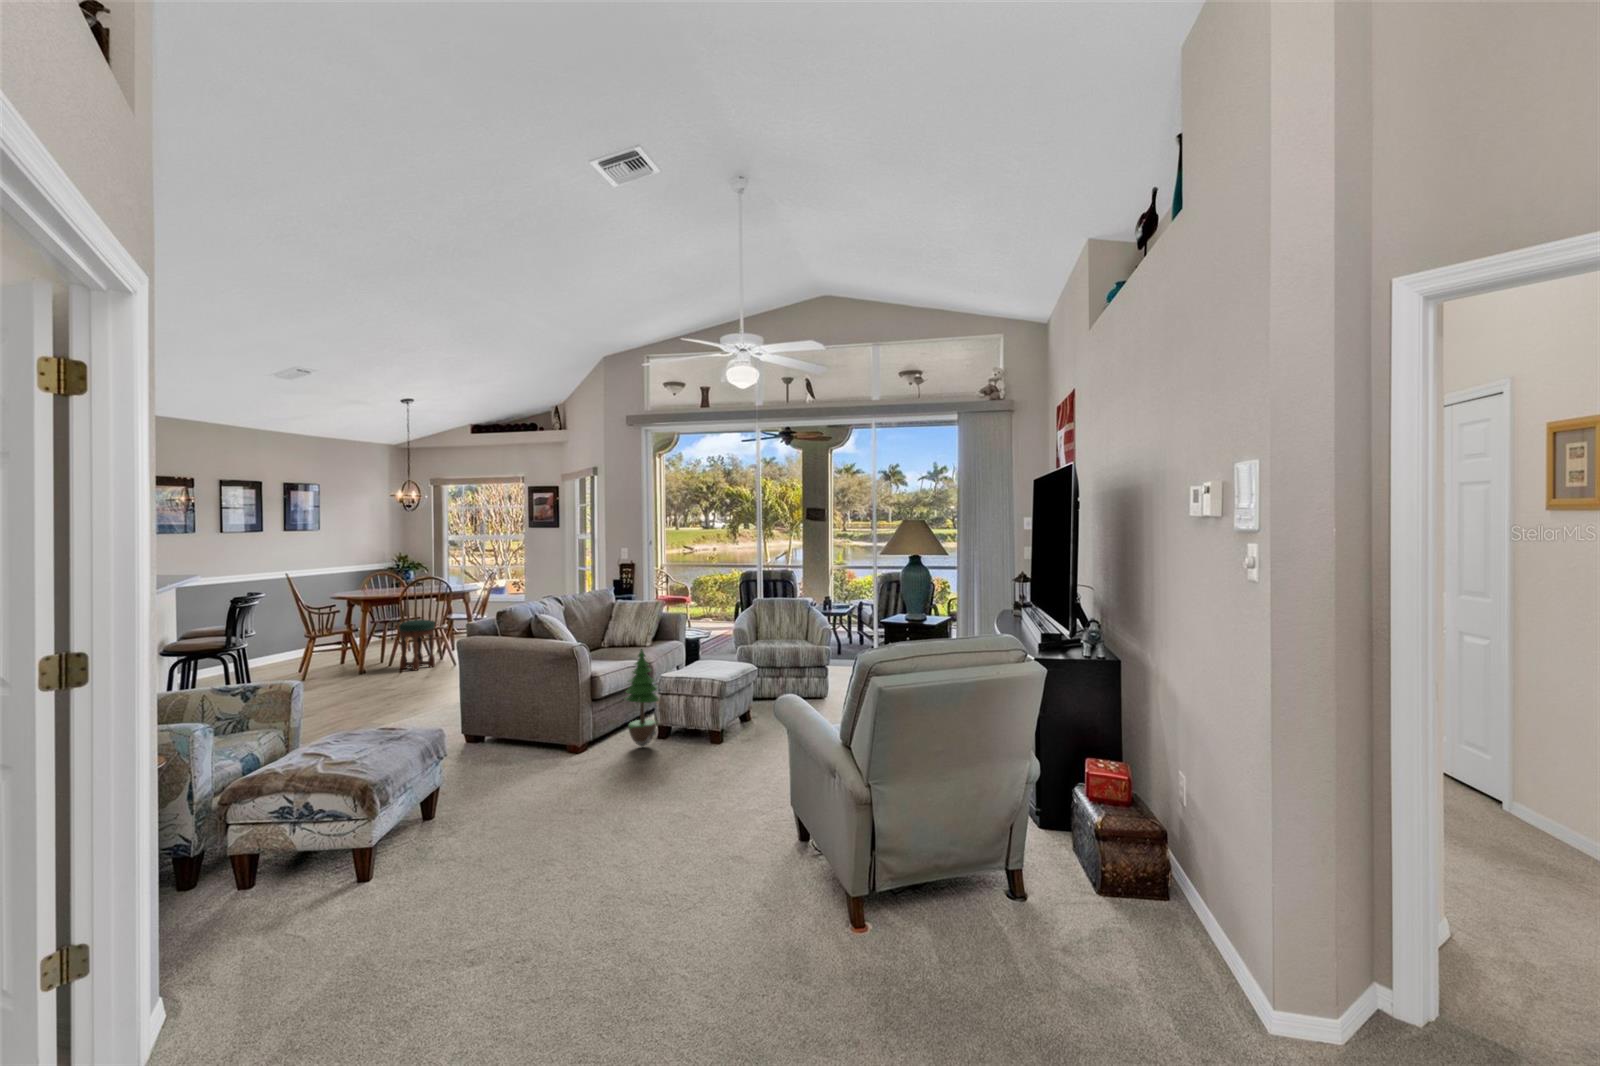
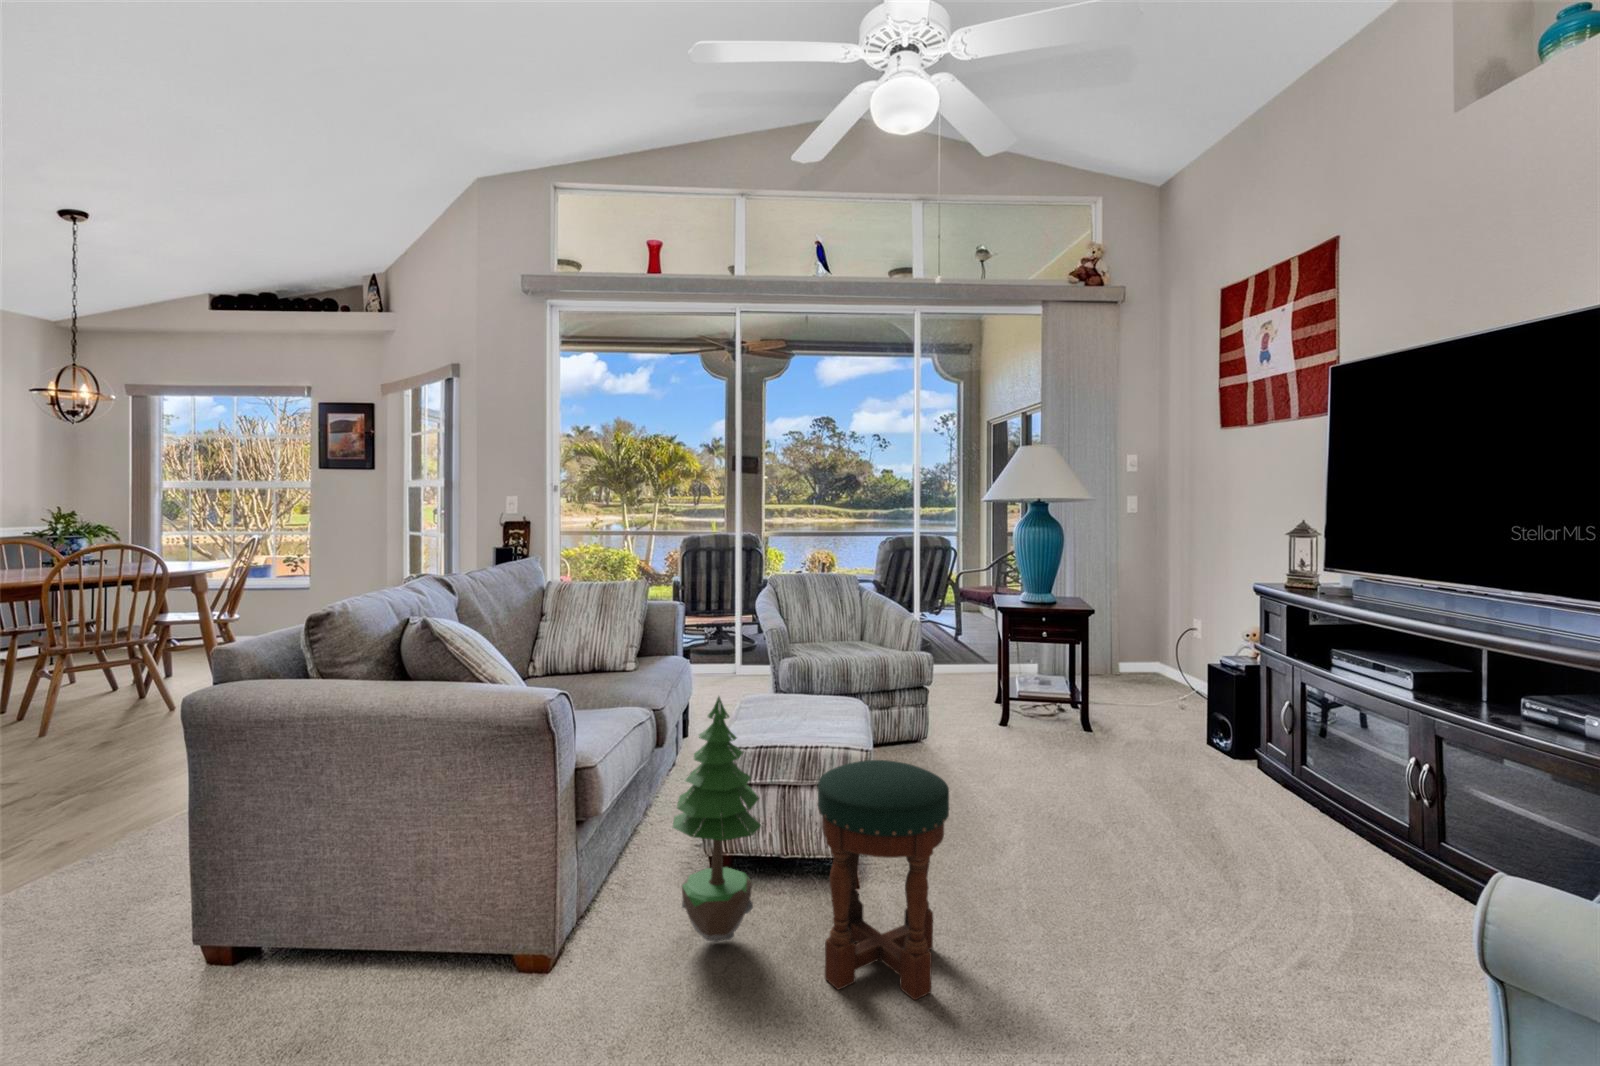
stool: present [399,619,435,670] -> present [817,760,949,1000]

